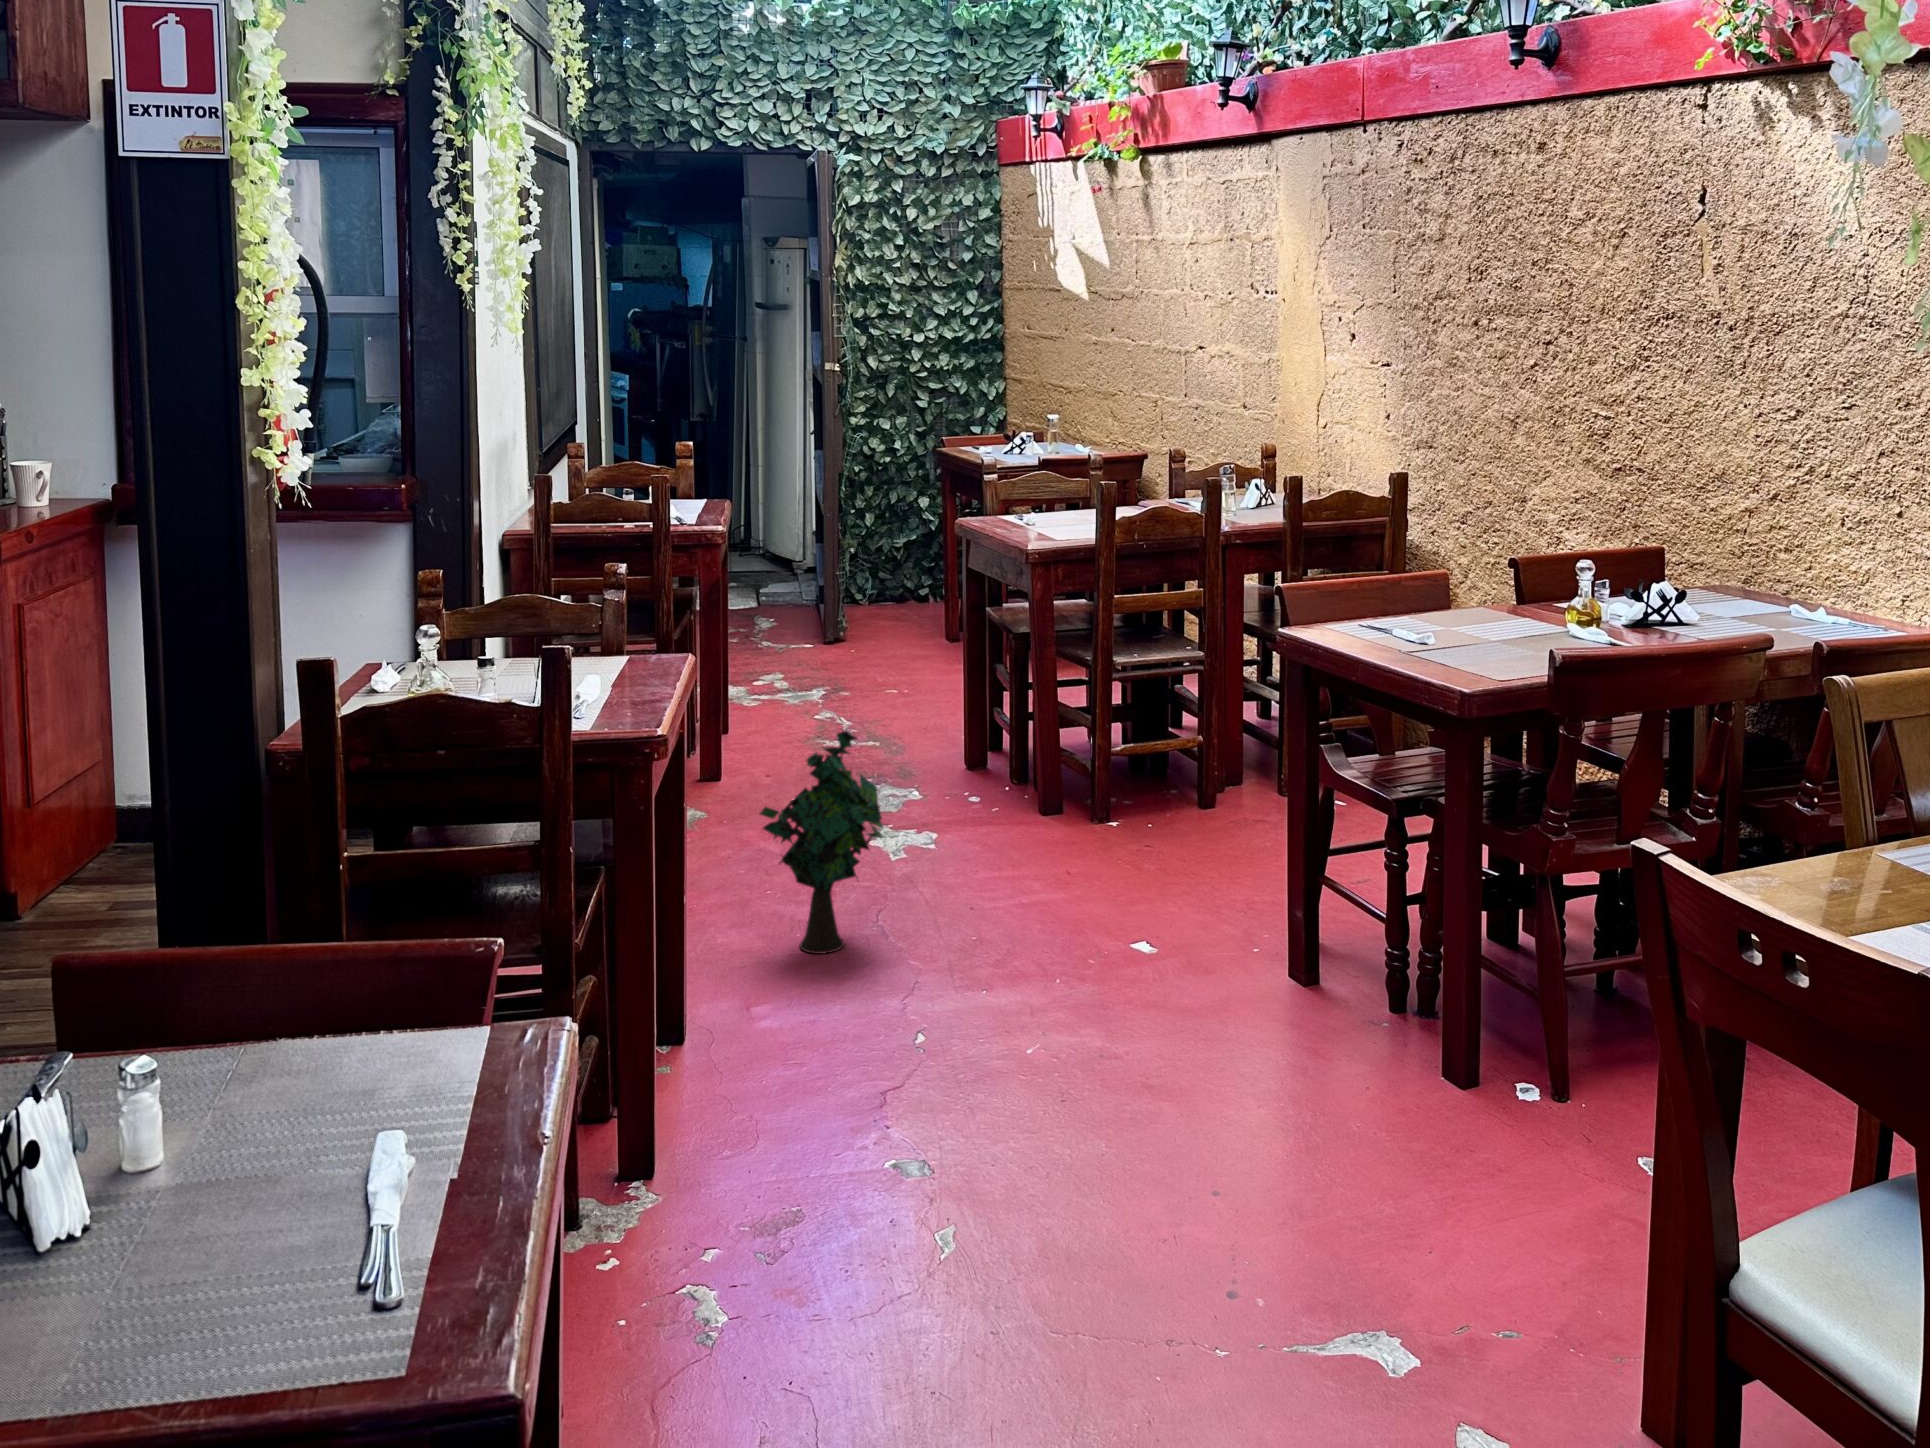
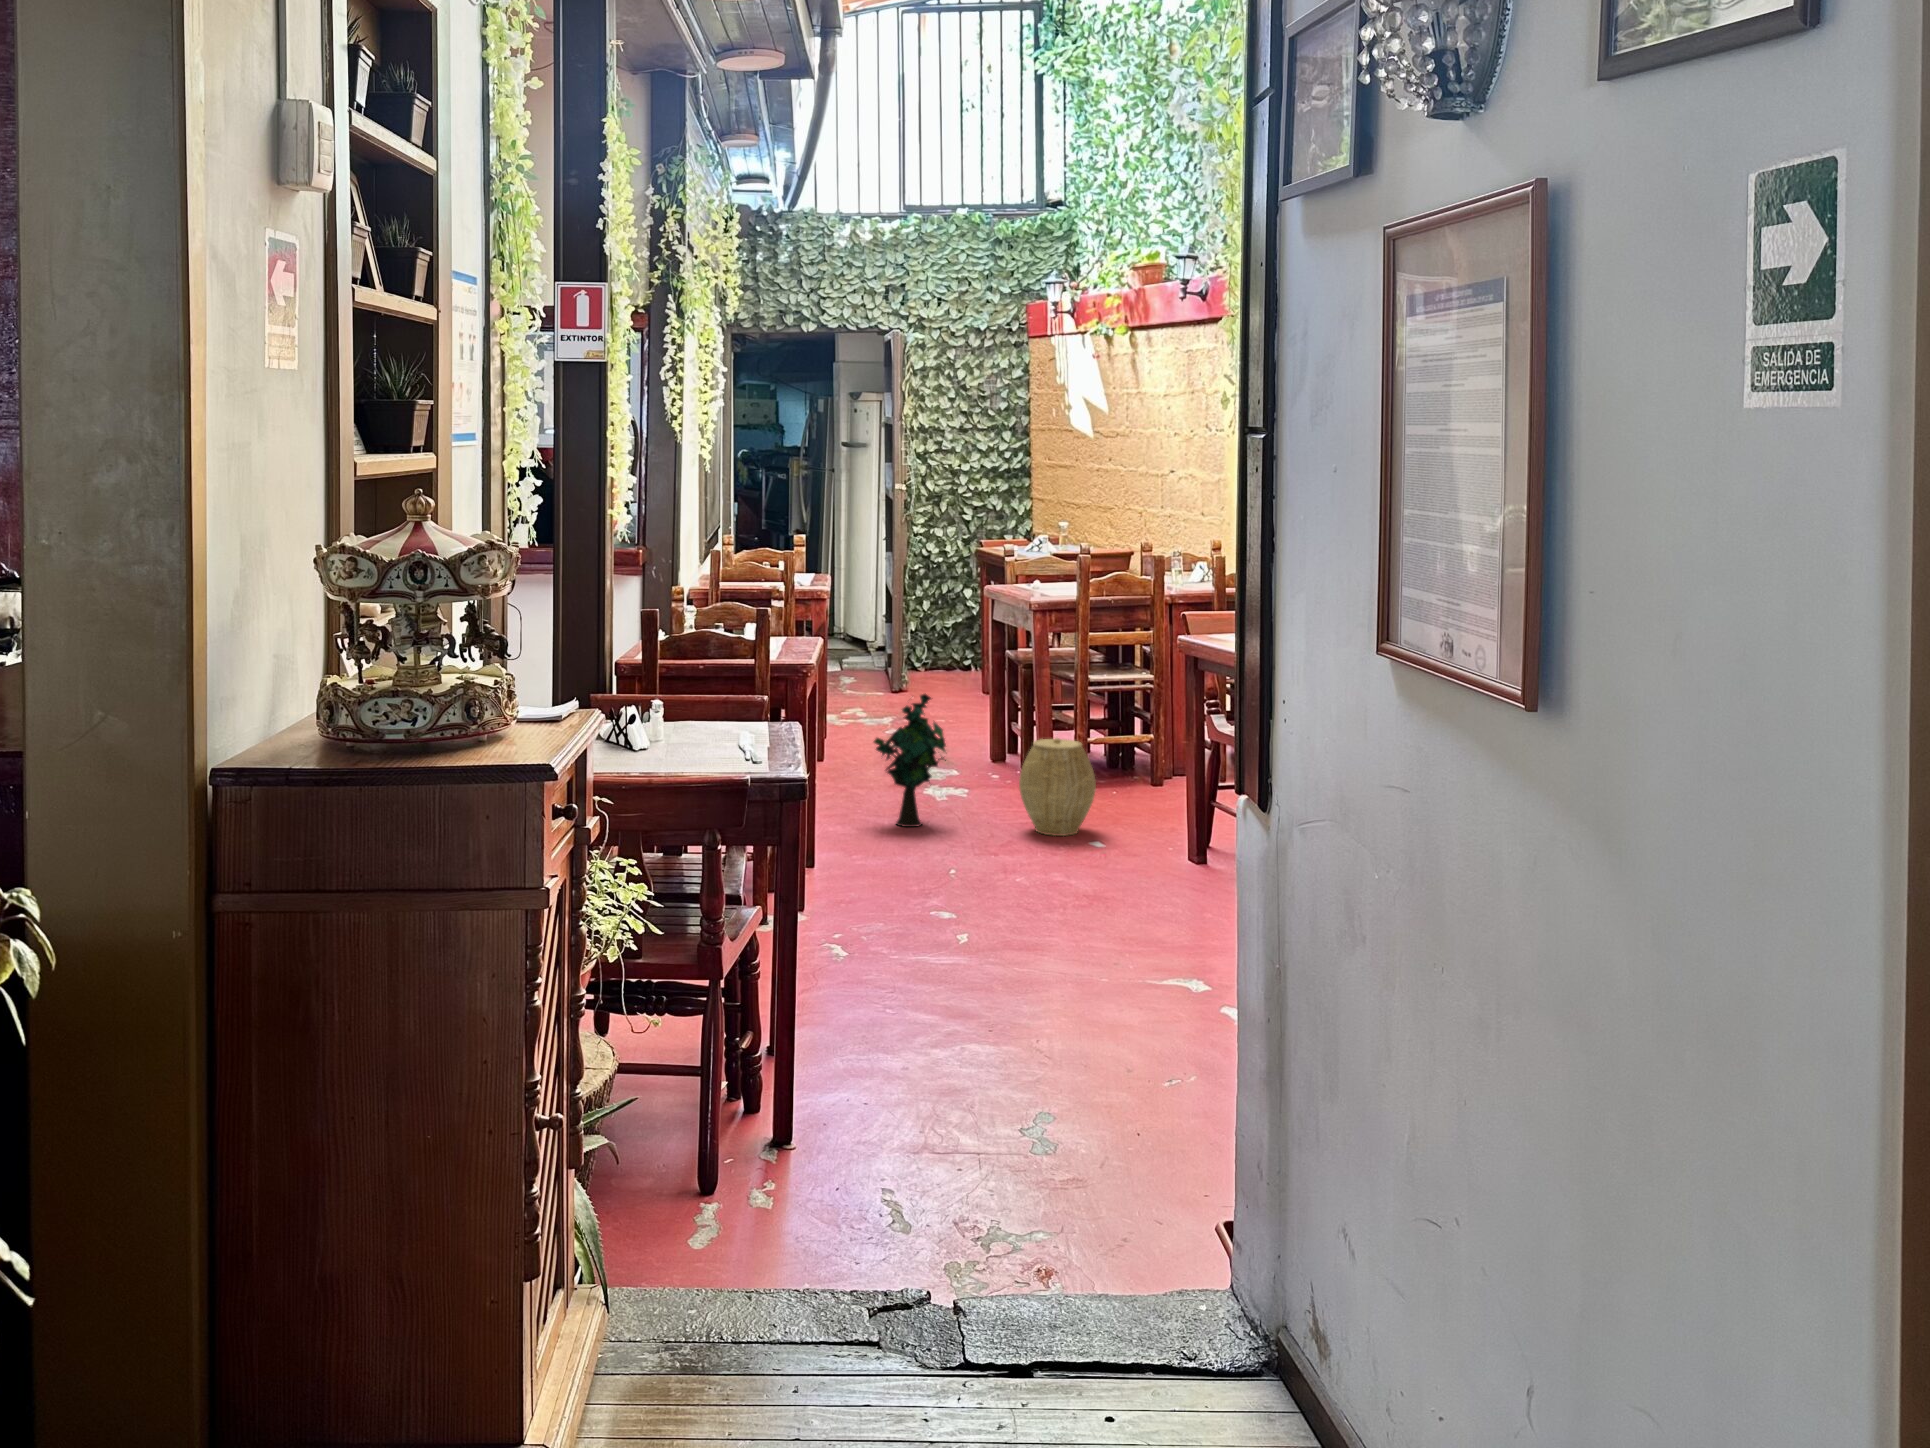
woven basket: none [1004,797,1128,963] -> present [1019,738,1096,836]

